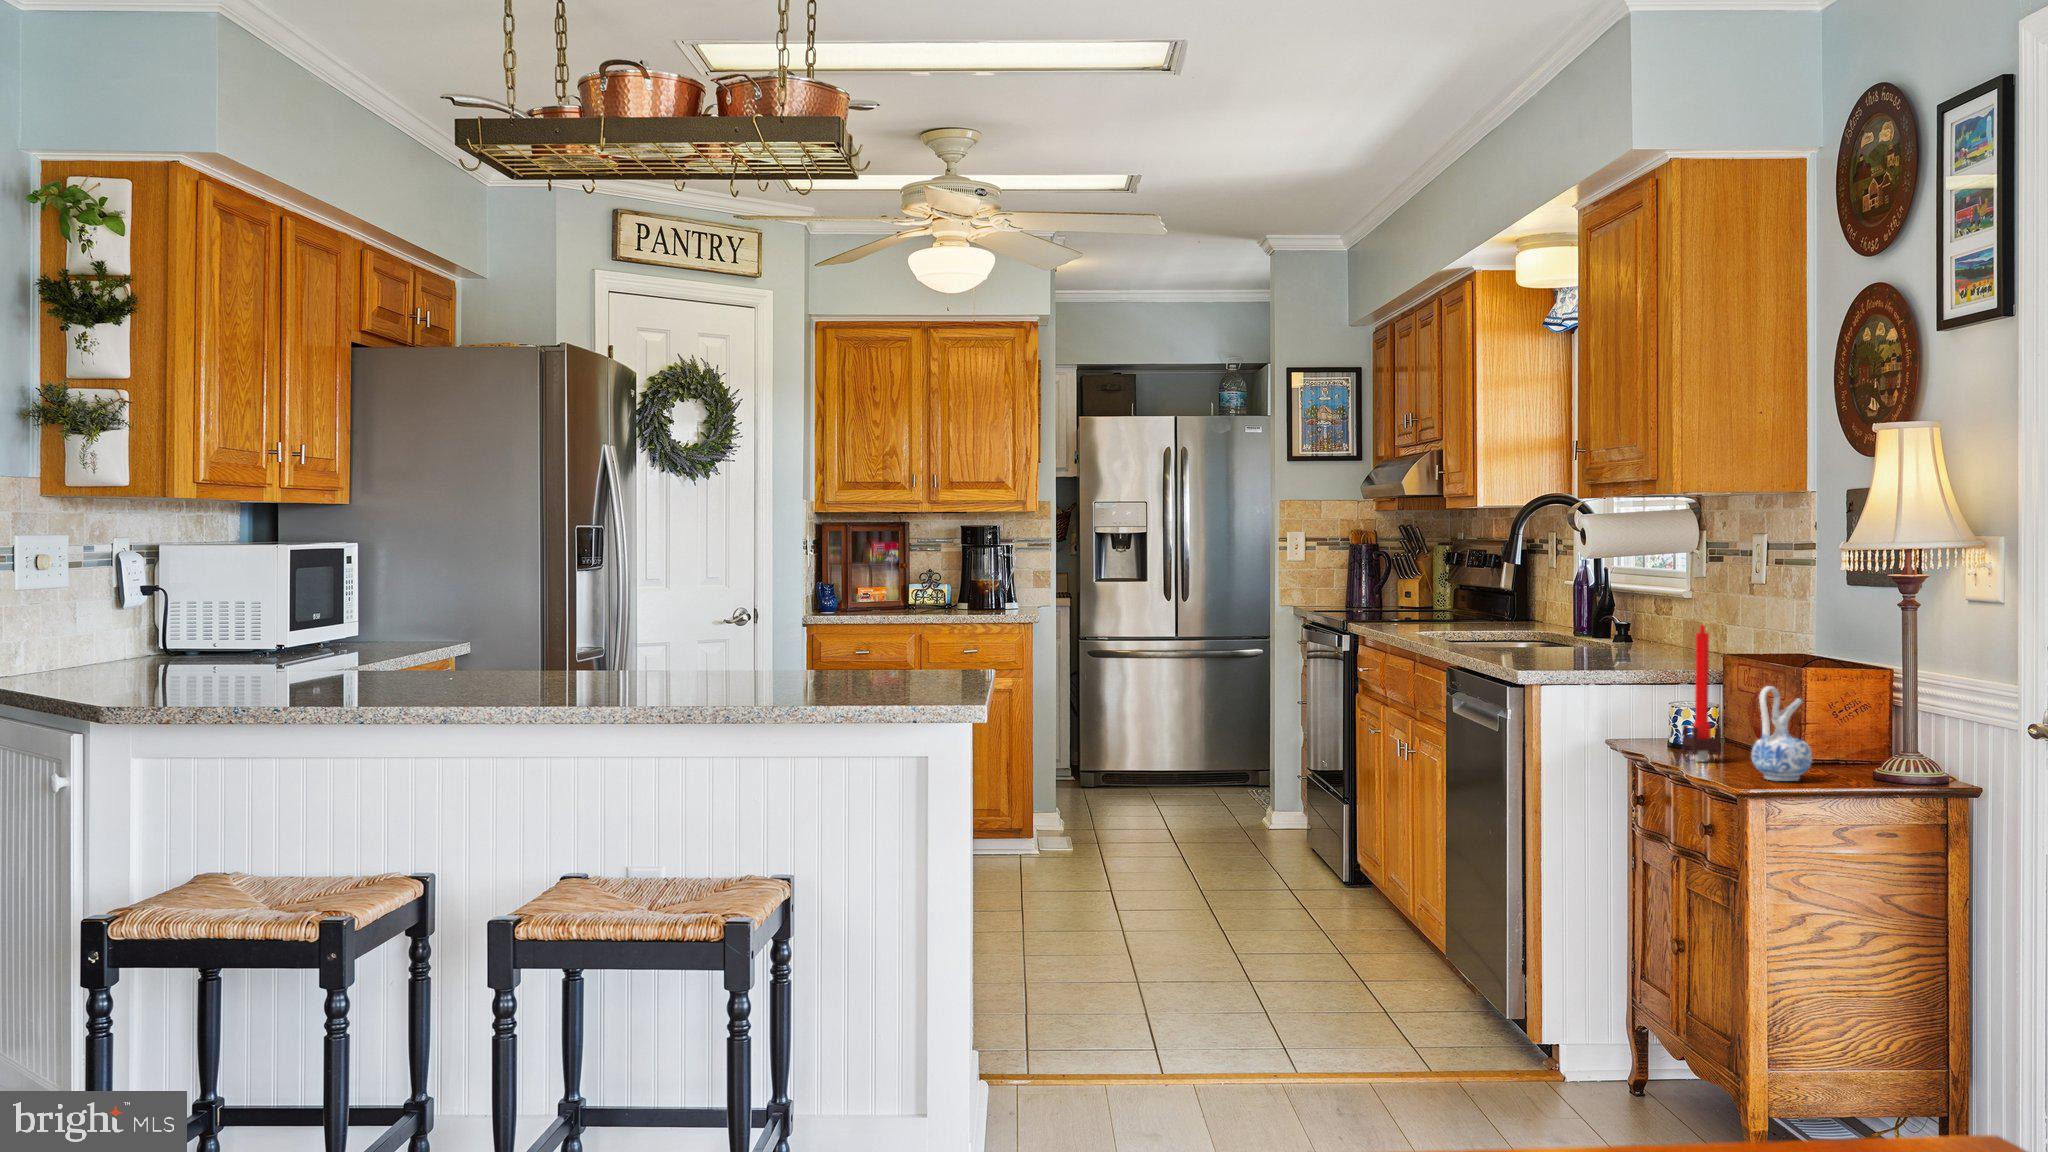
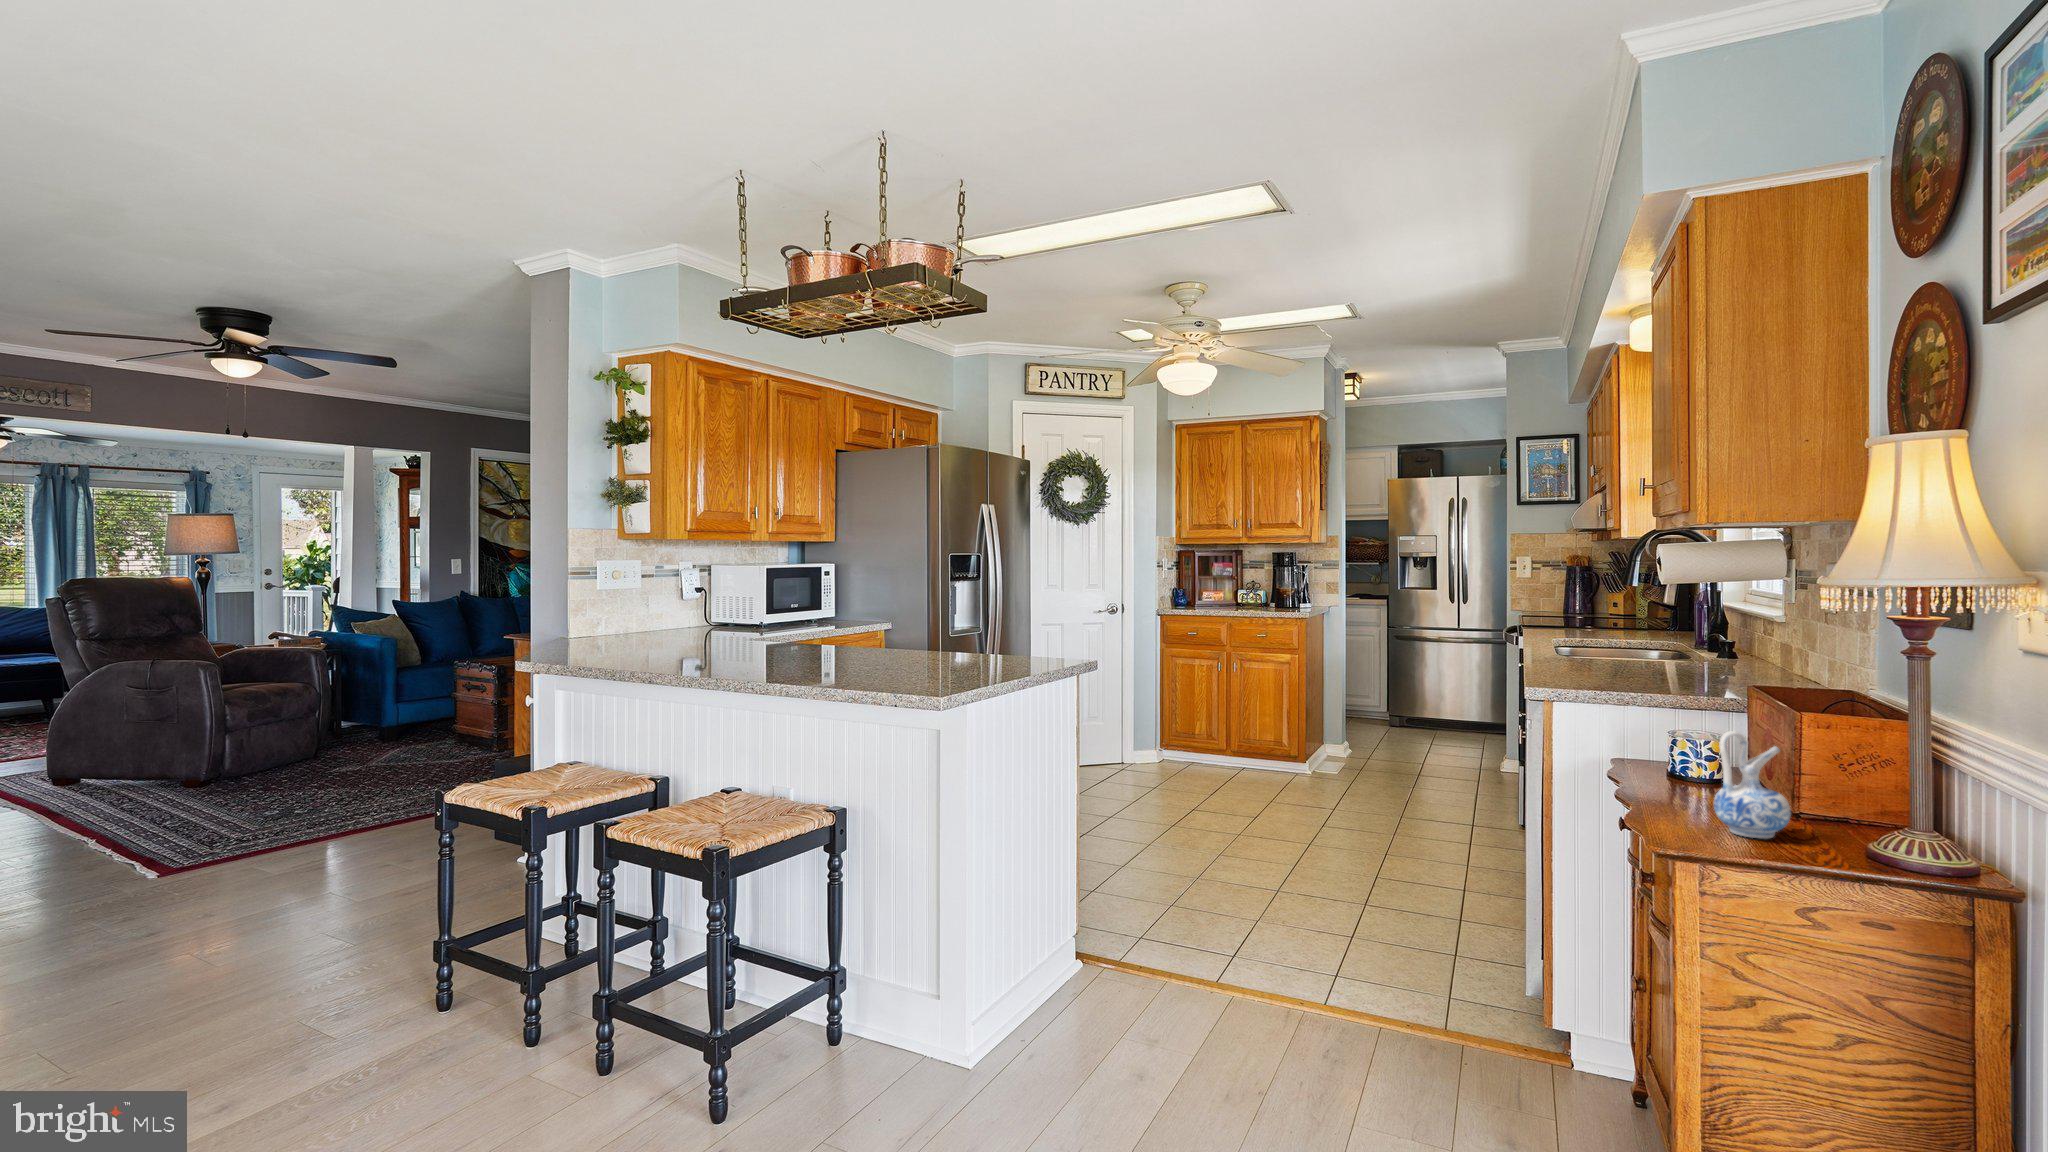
candle: present [1682,625,1721,761] -> none [1670,657,1709,797]

